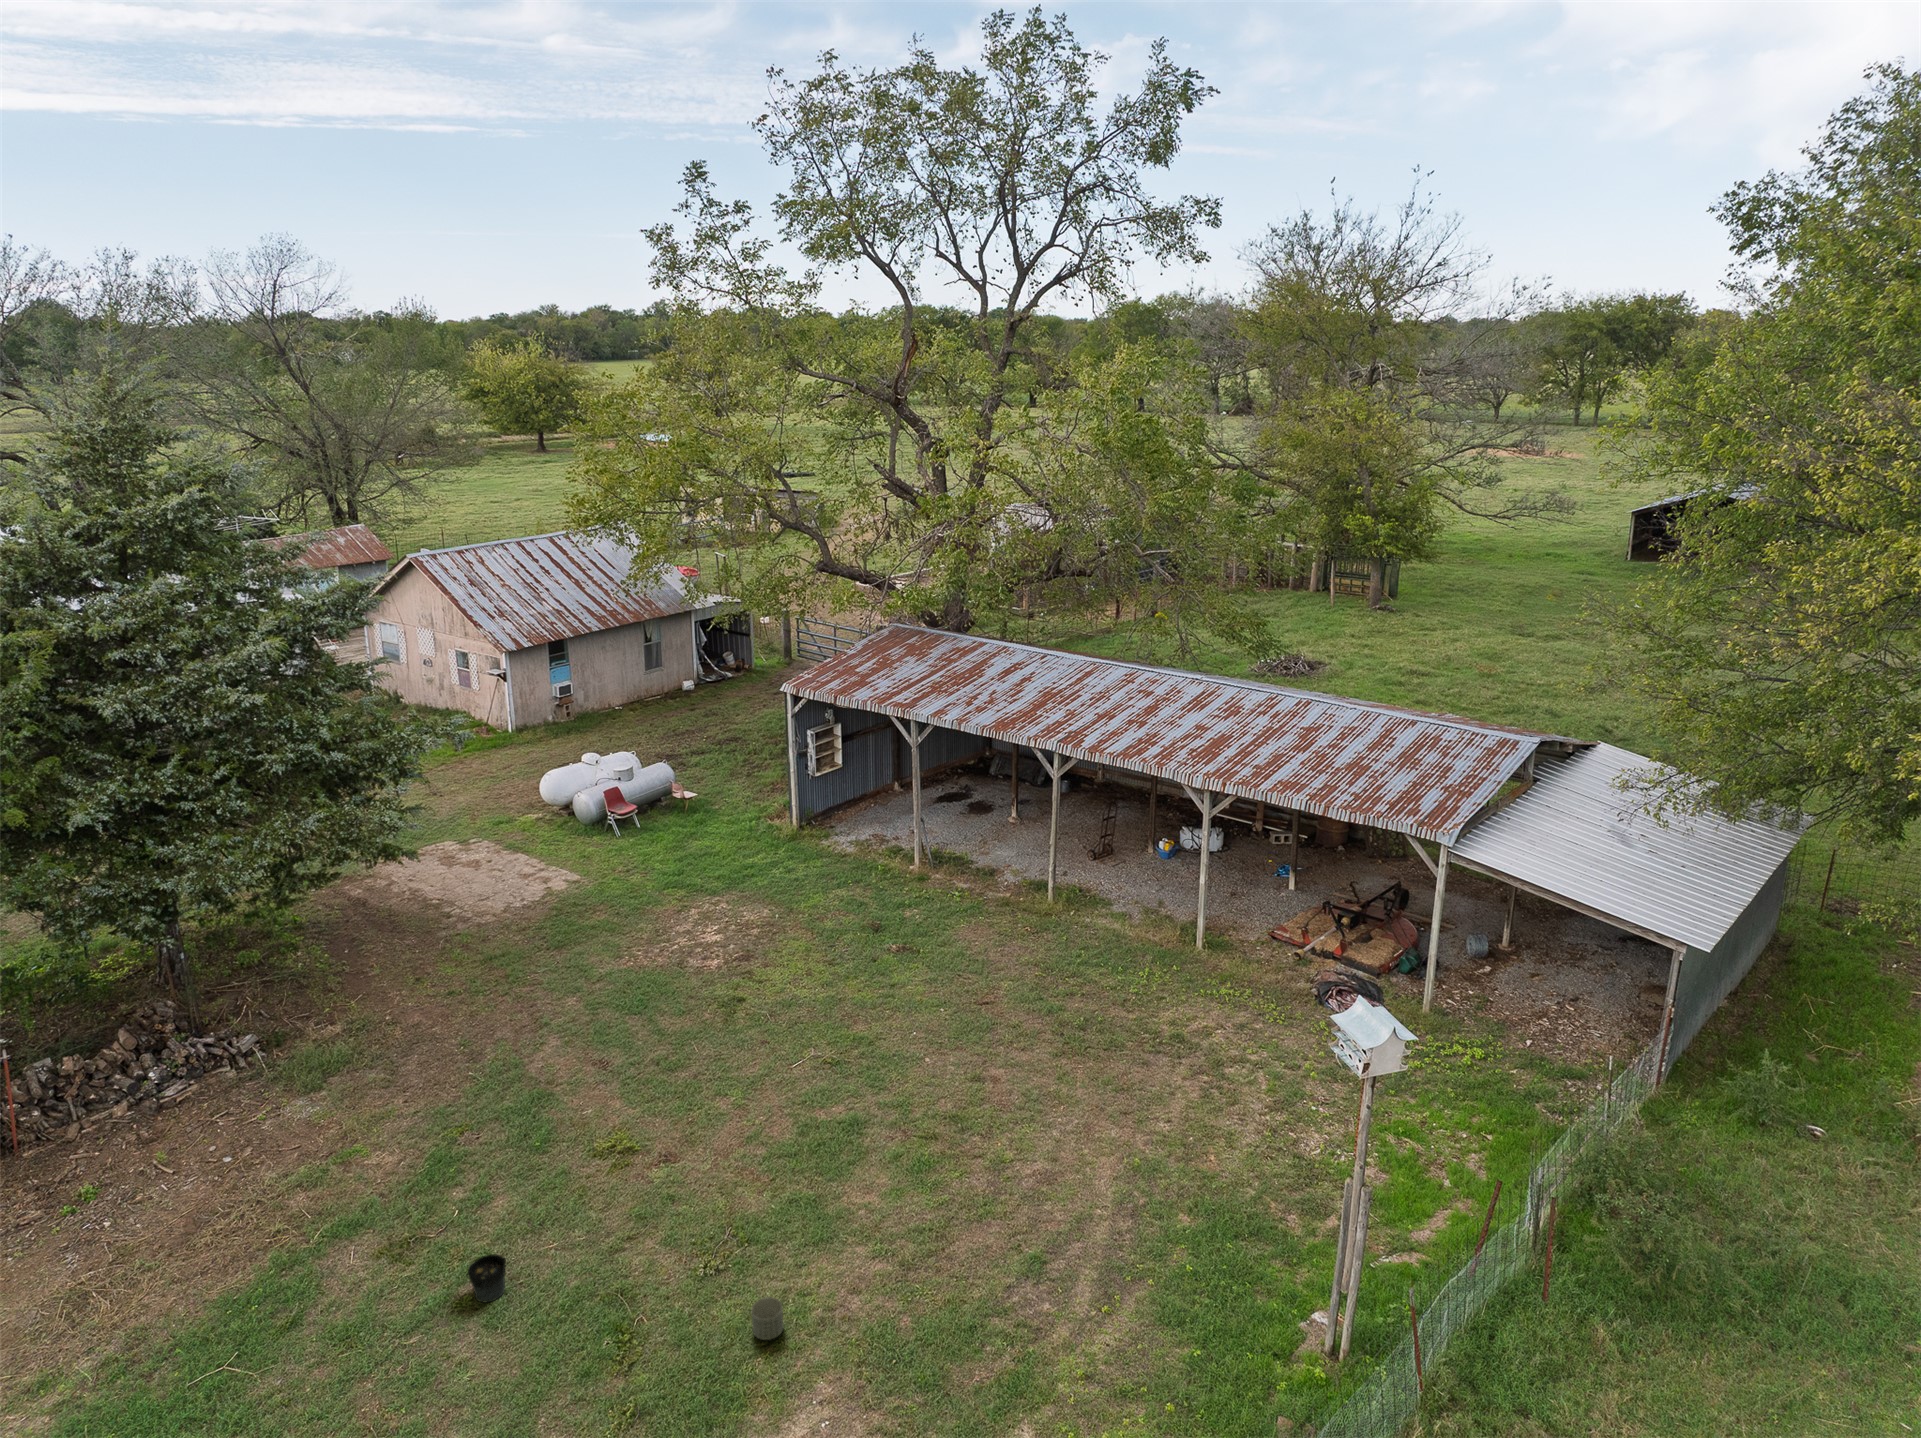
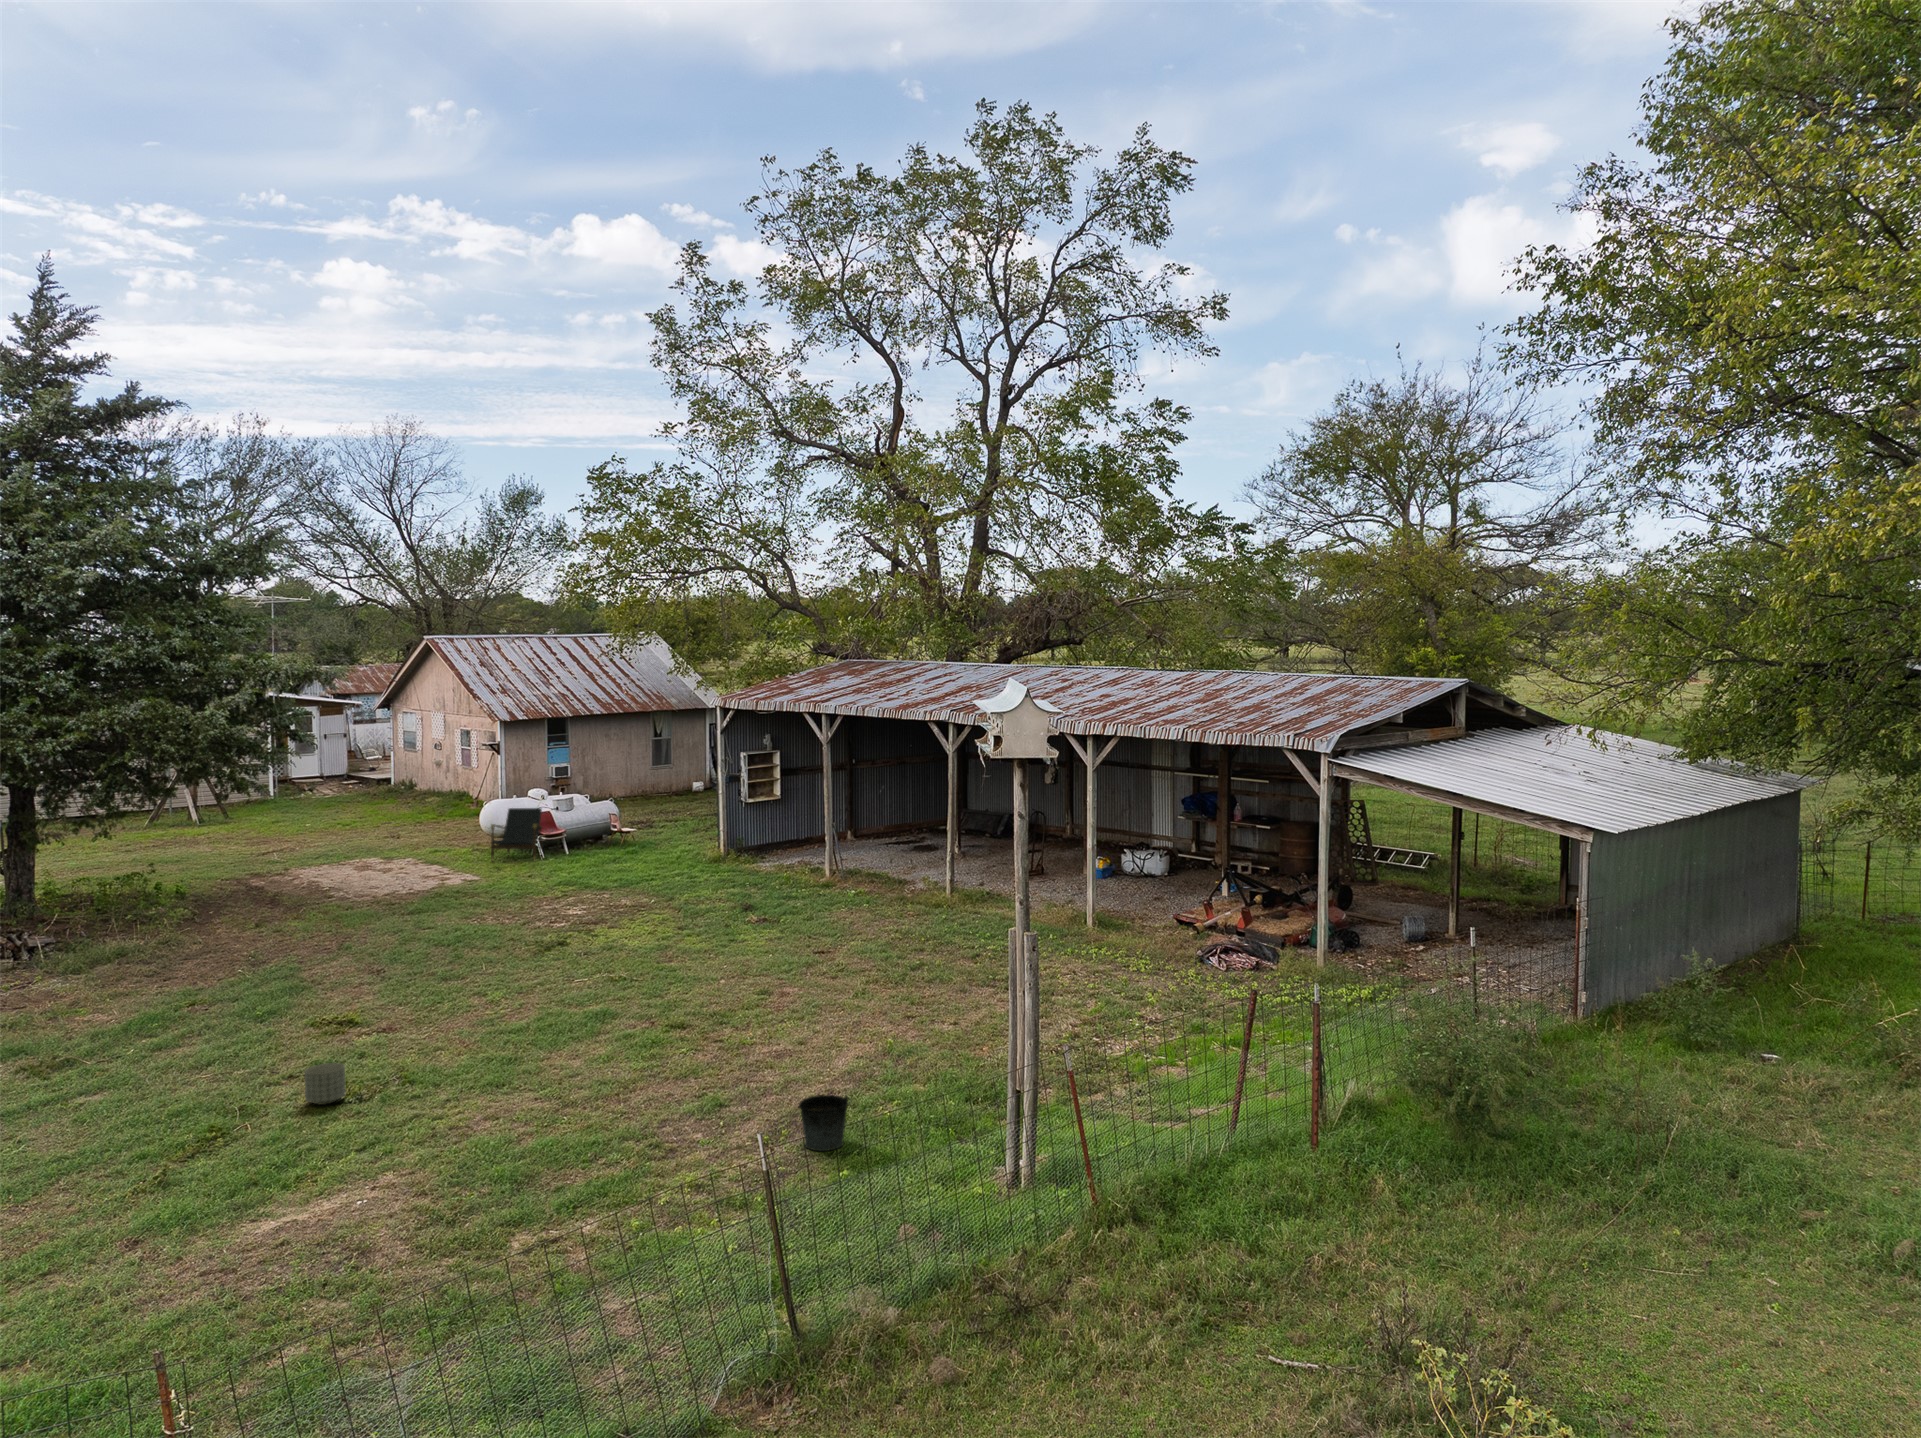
lounge chair: none [577,789,623,848] -> present [491,808,543,861]
bucket: present [467,1254,506,1302] -> present [799,1095,850,1151]

